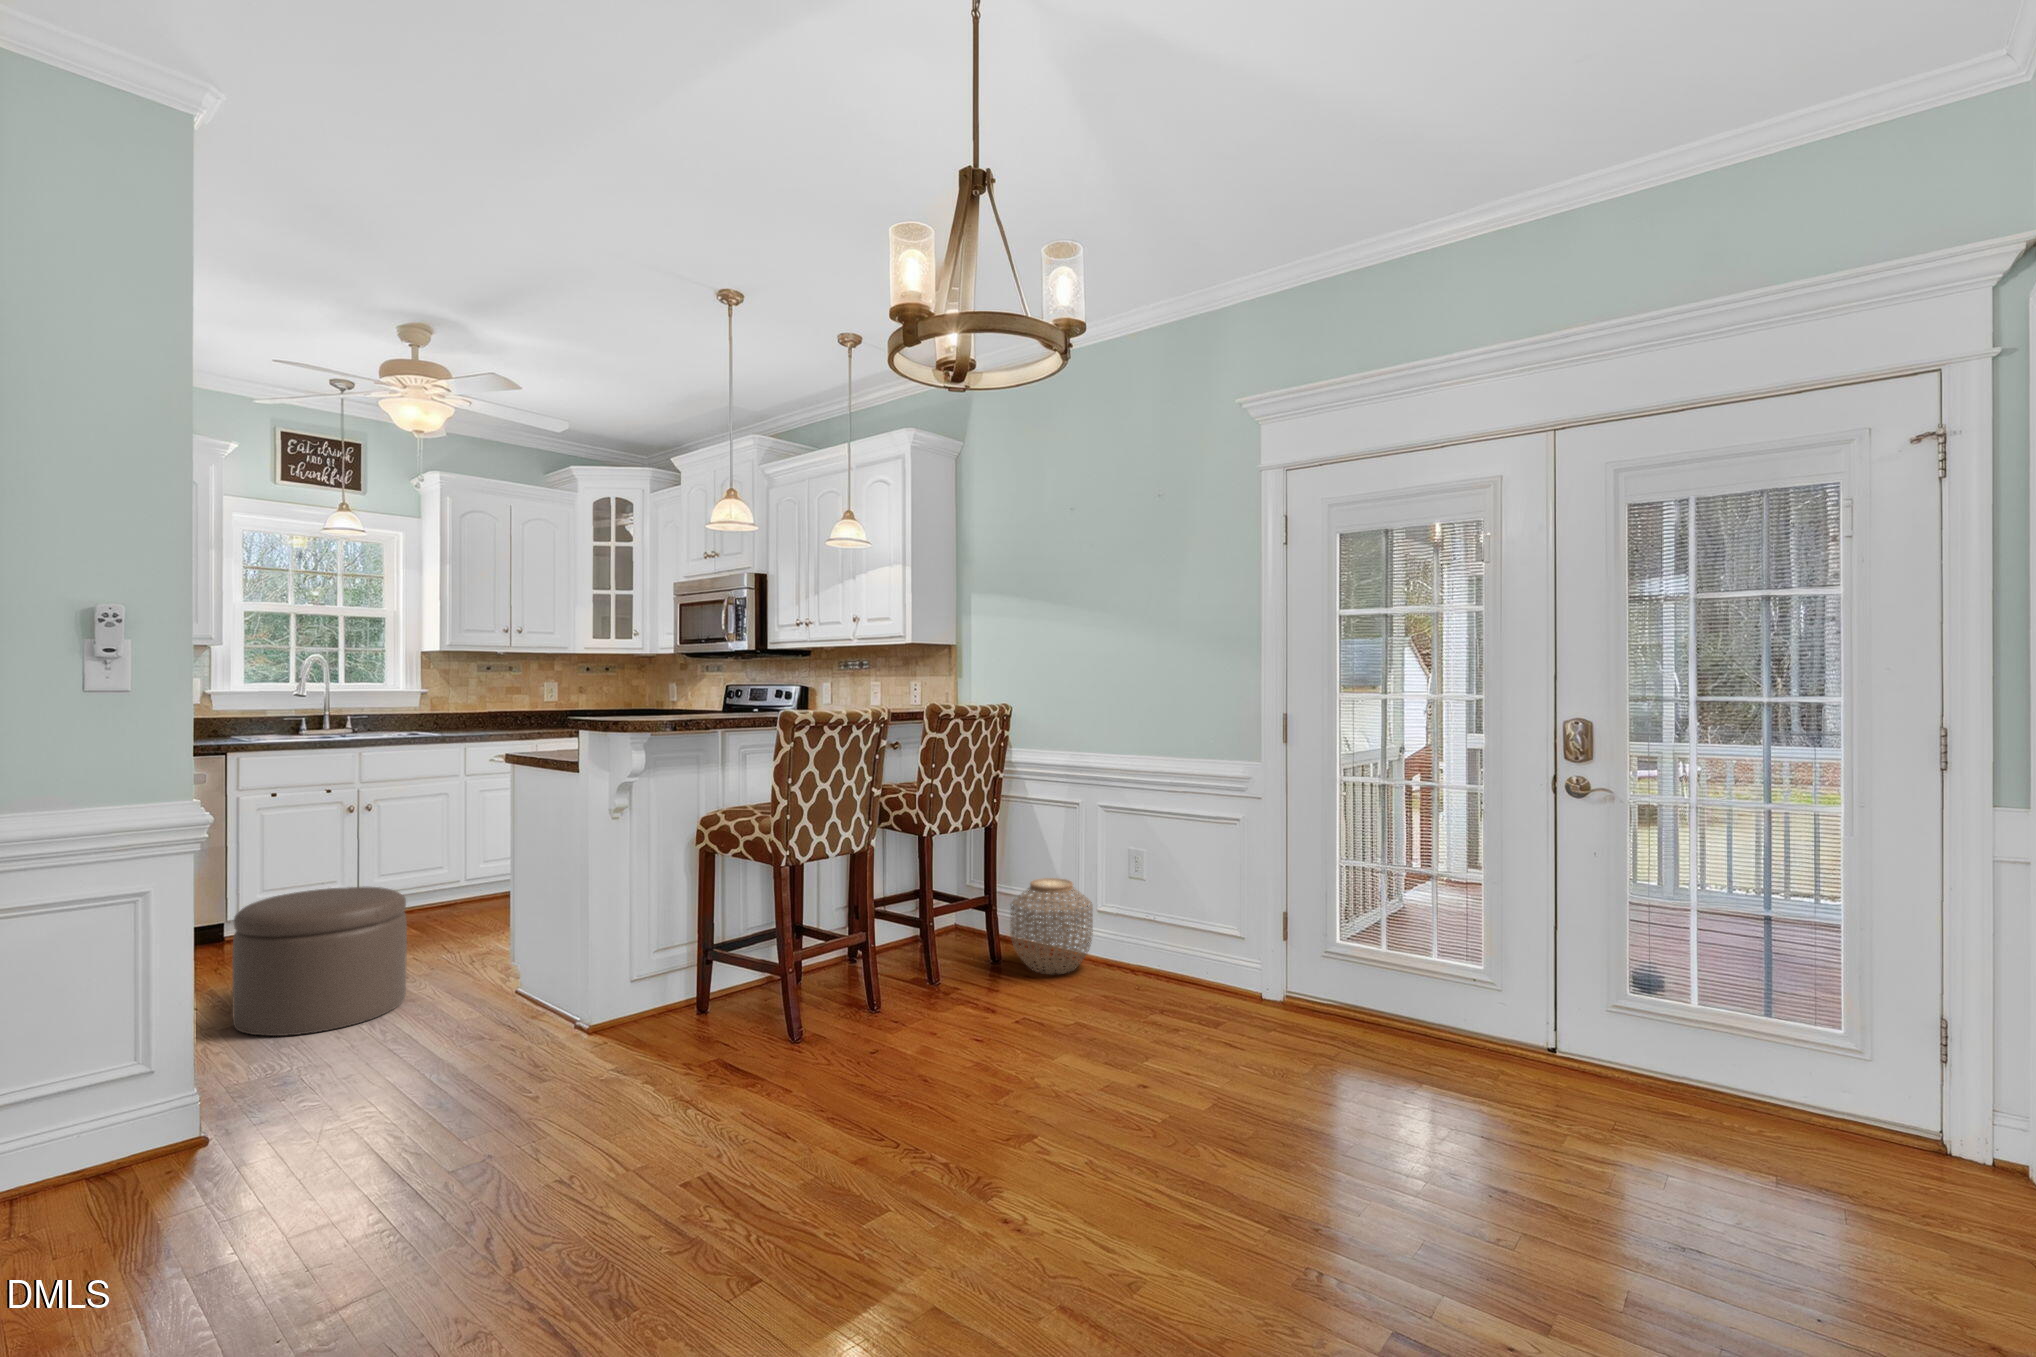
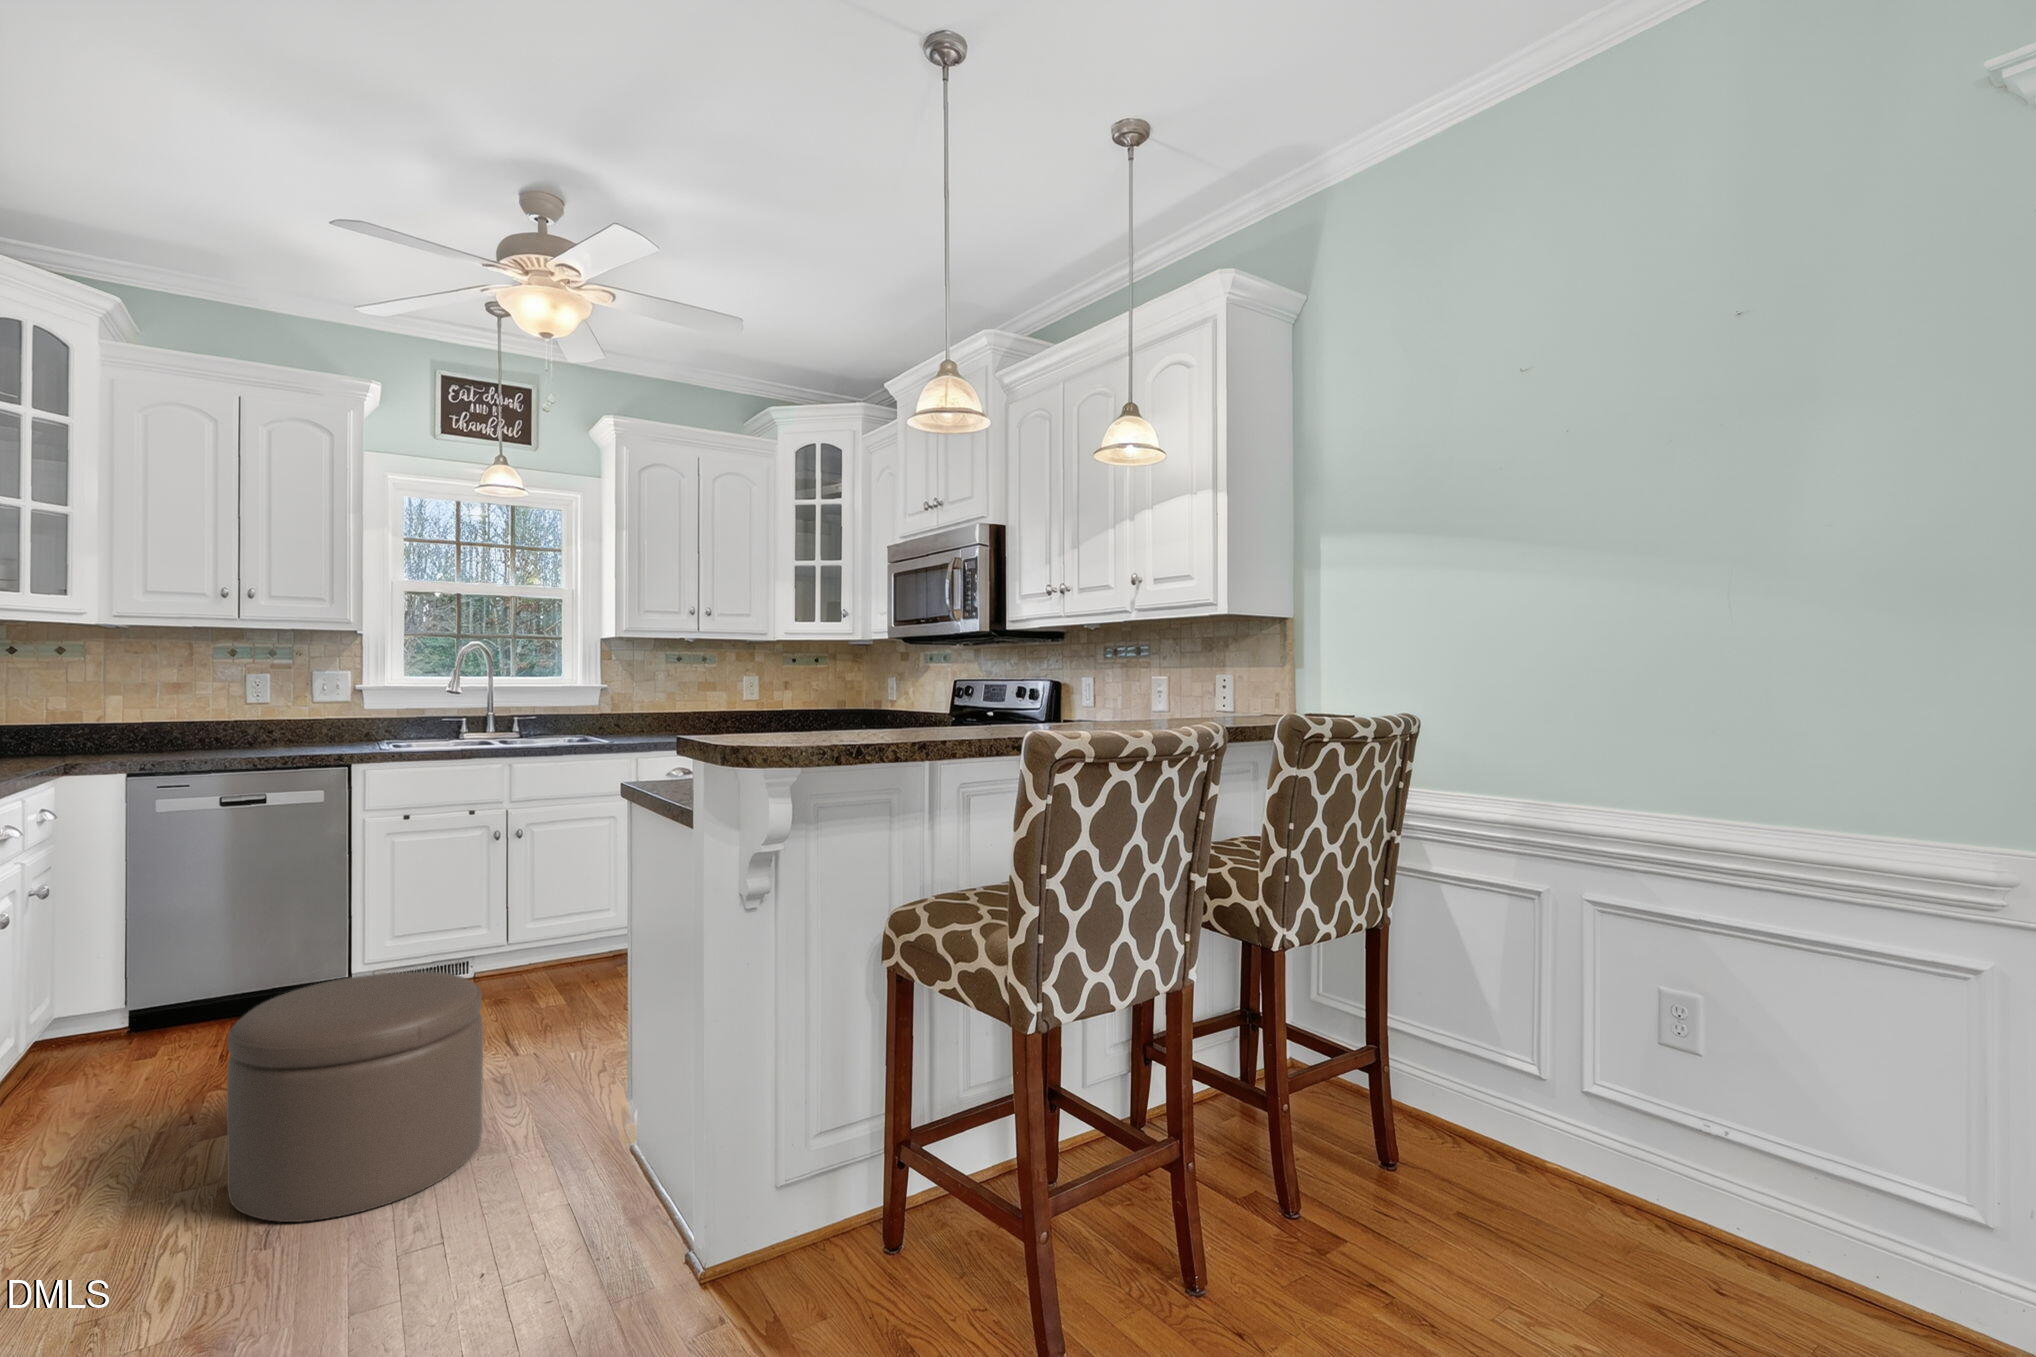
woven basket: present [1010,878,1093,974] -> none [1420,1024,1586,1213]

